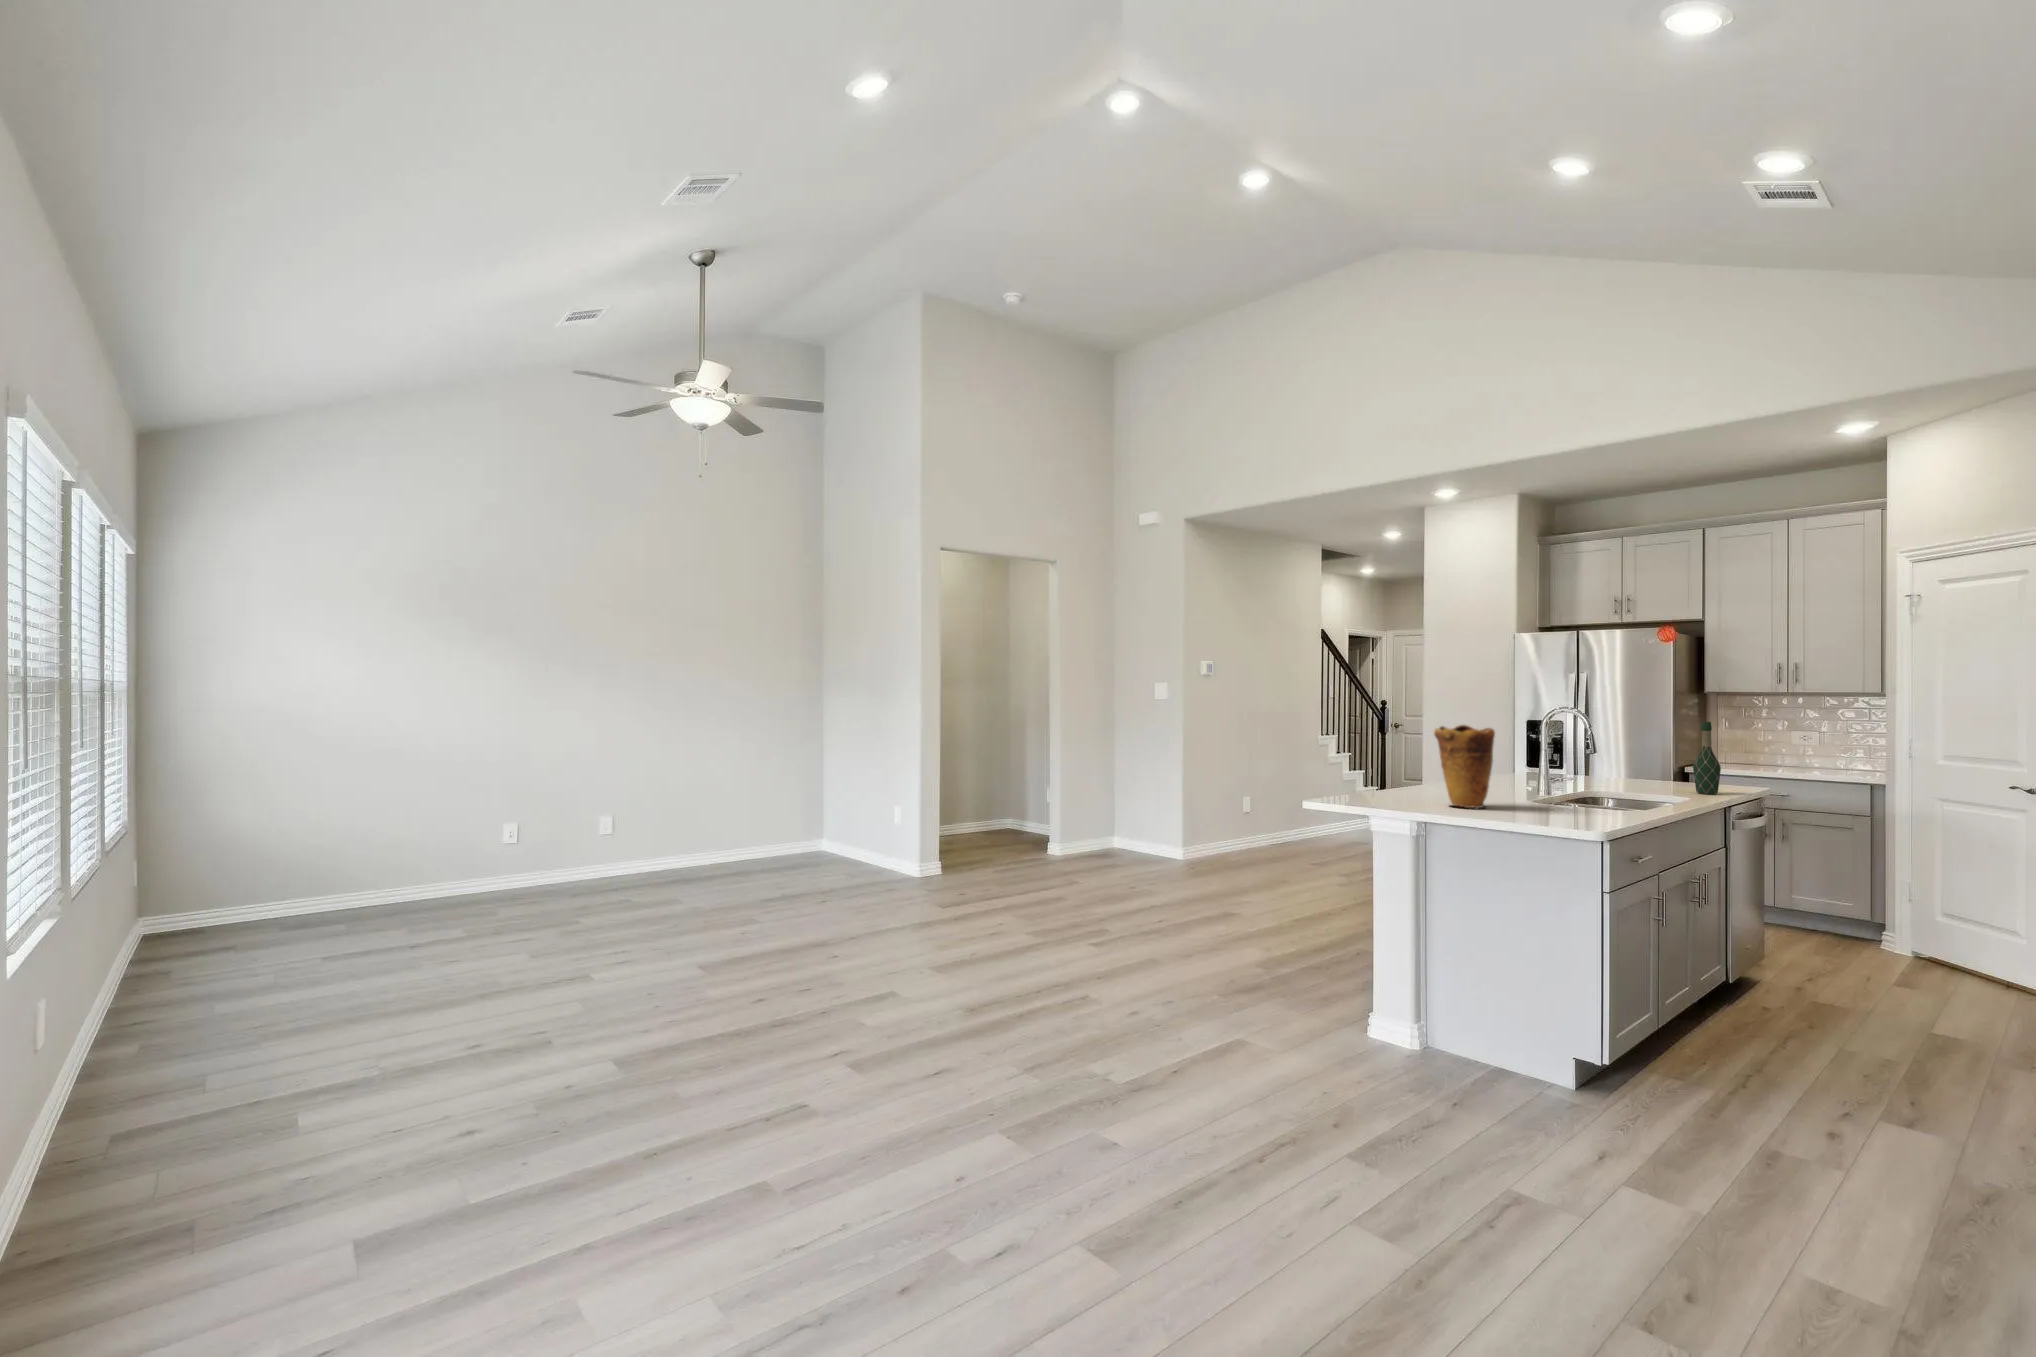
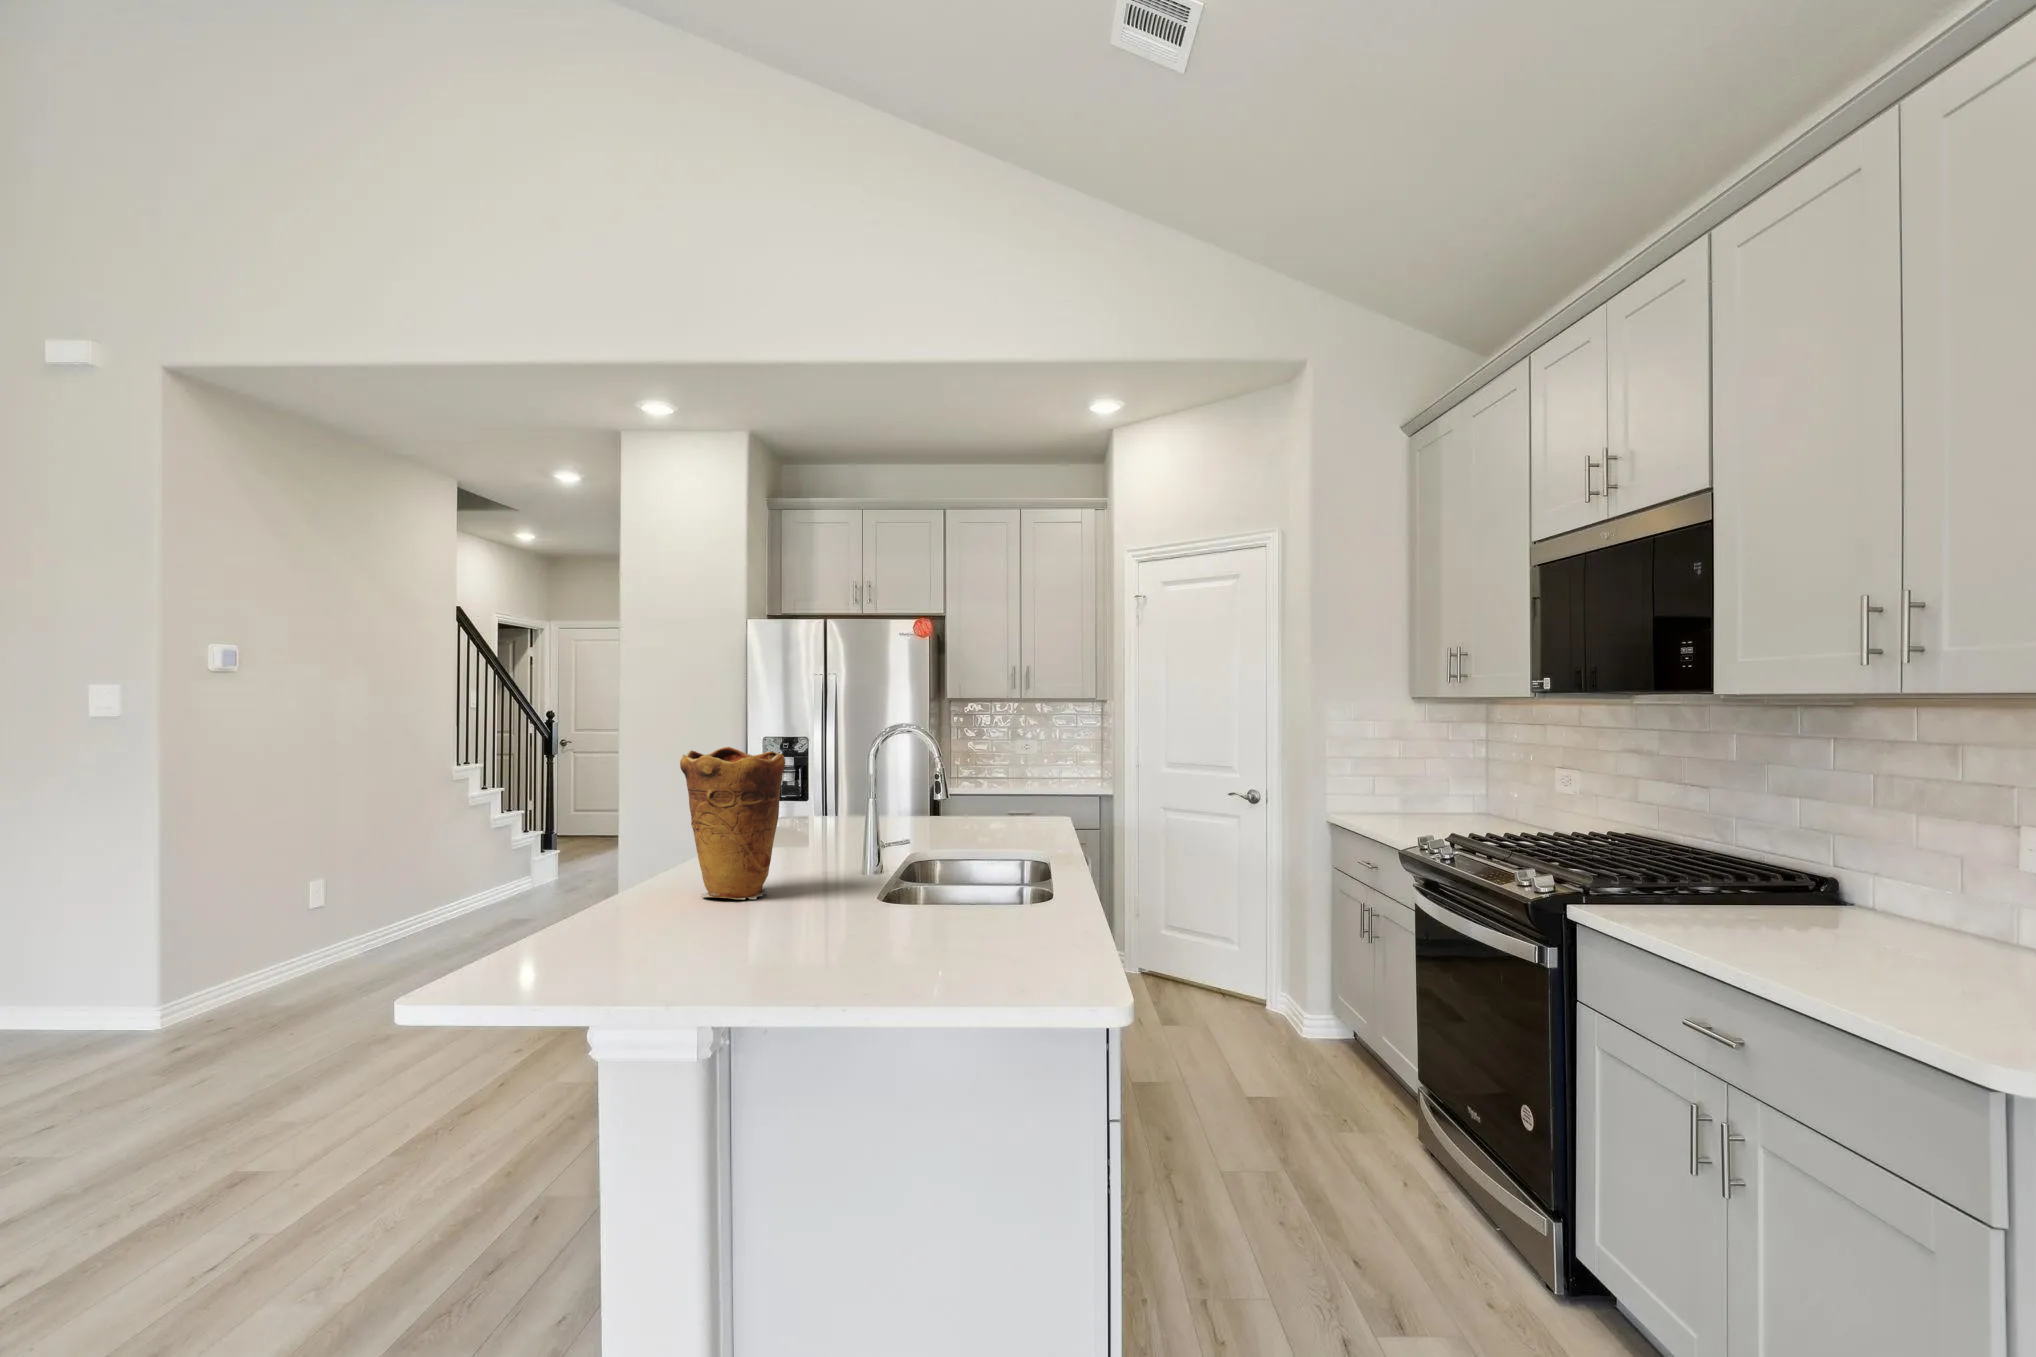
wine bottle: present [1693,722,1721,794] -> none [992,734,1022,831]

